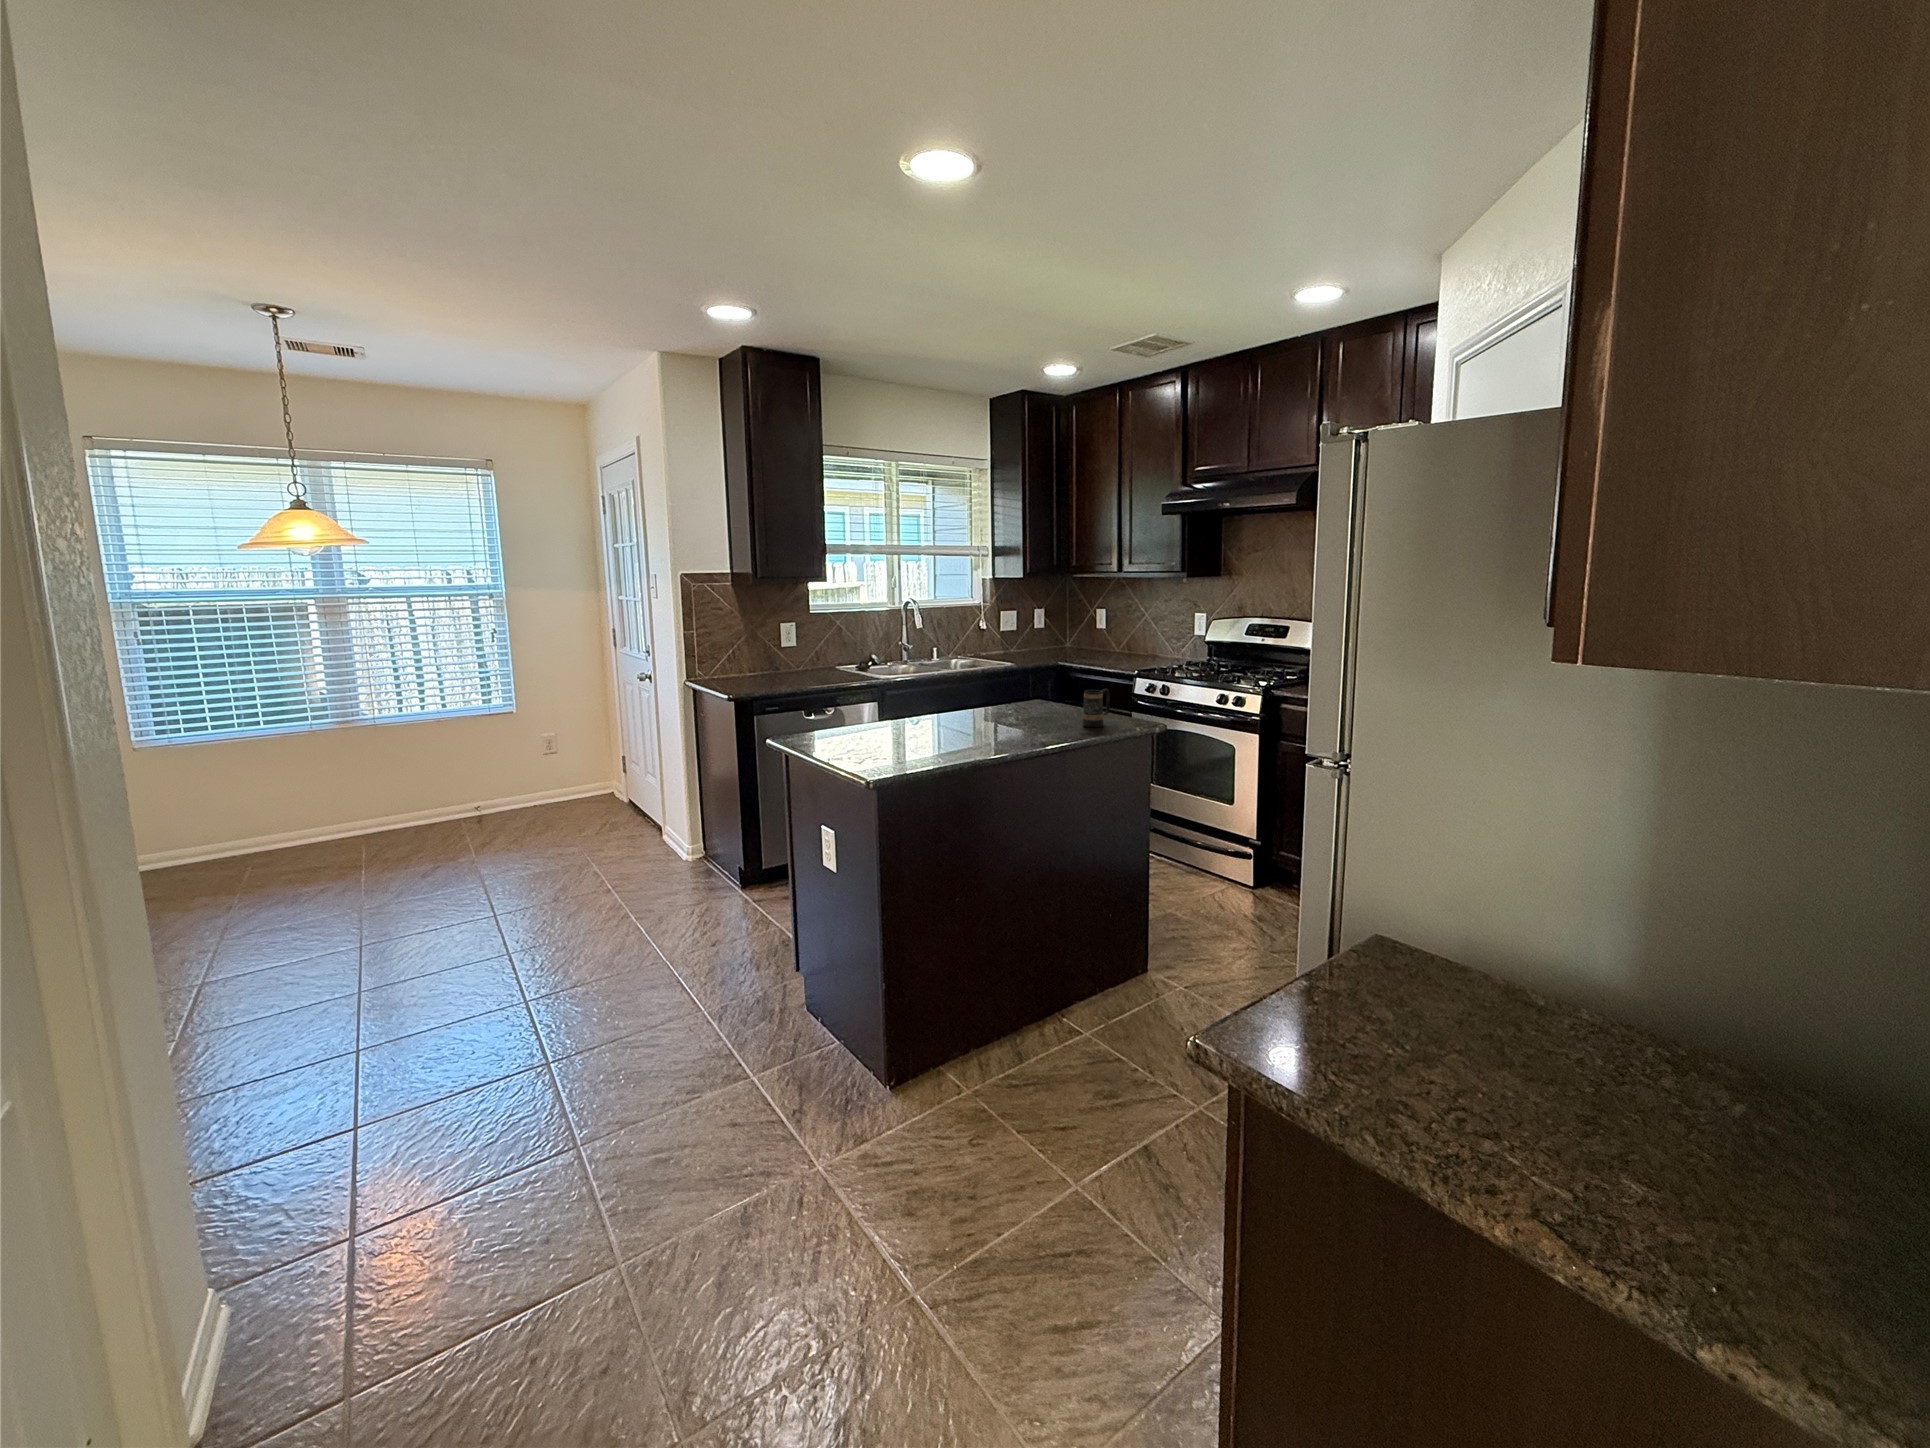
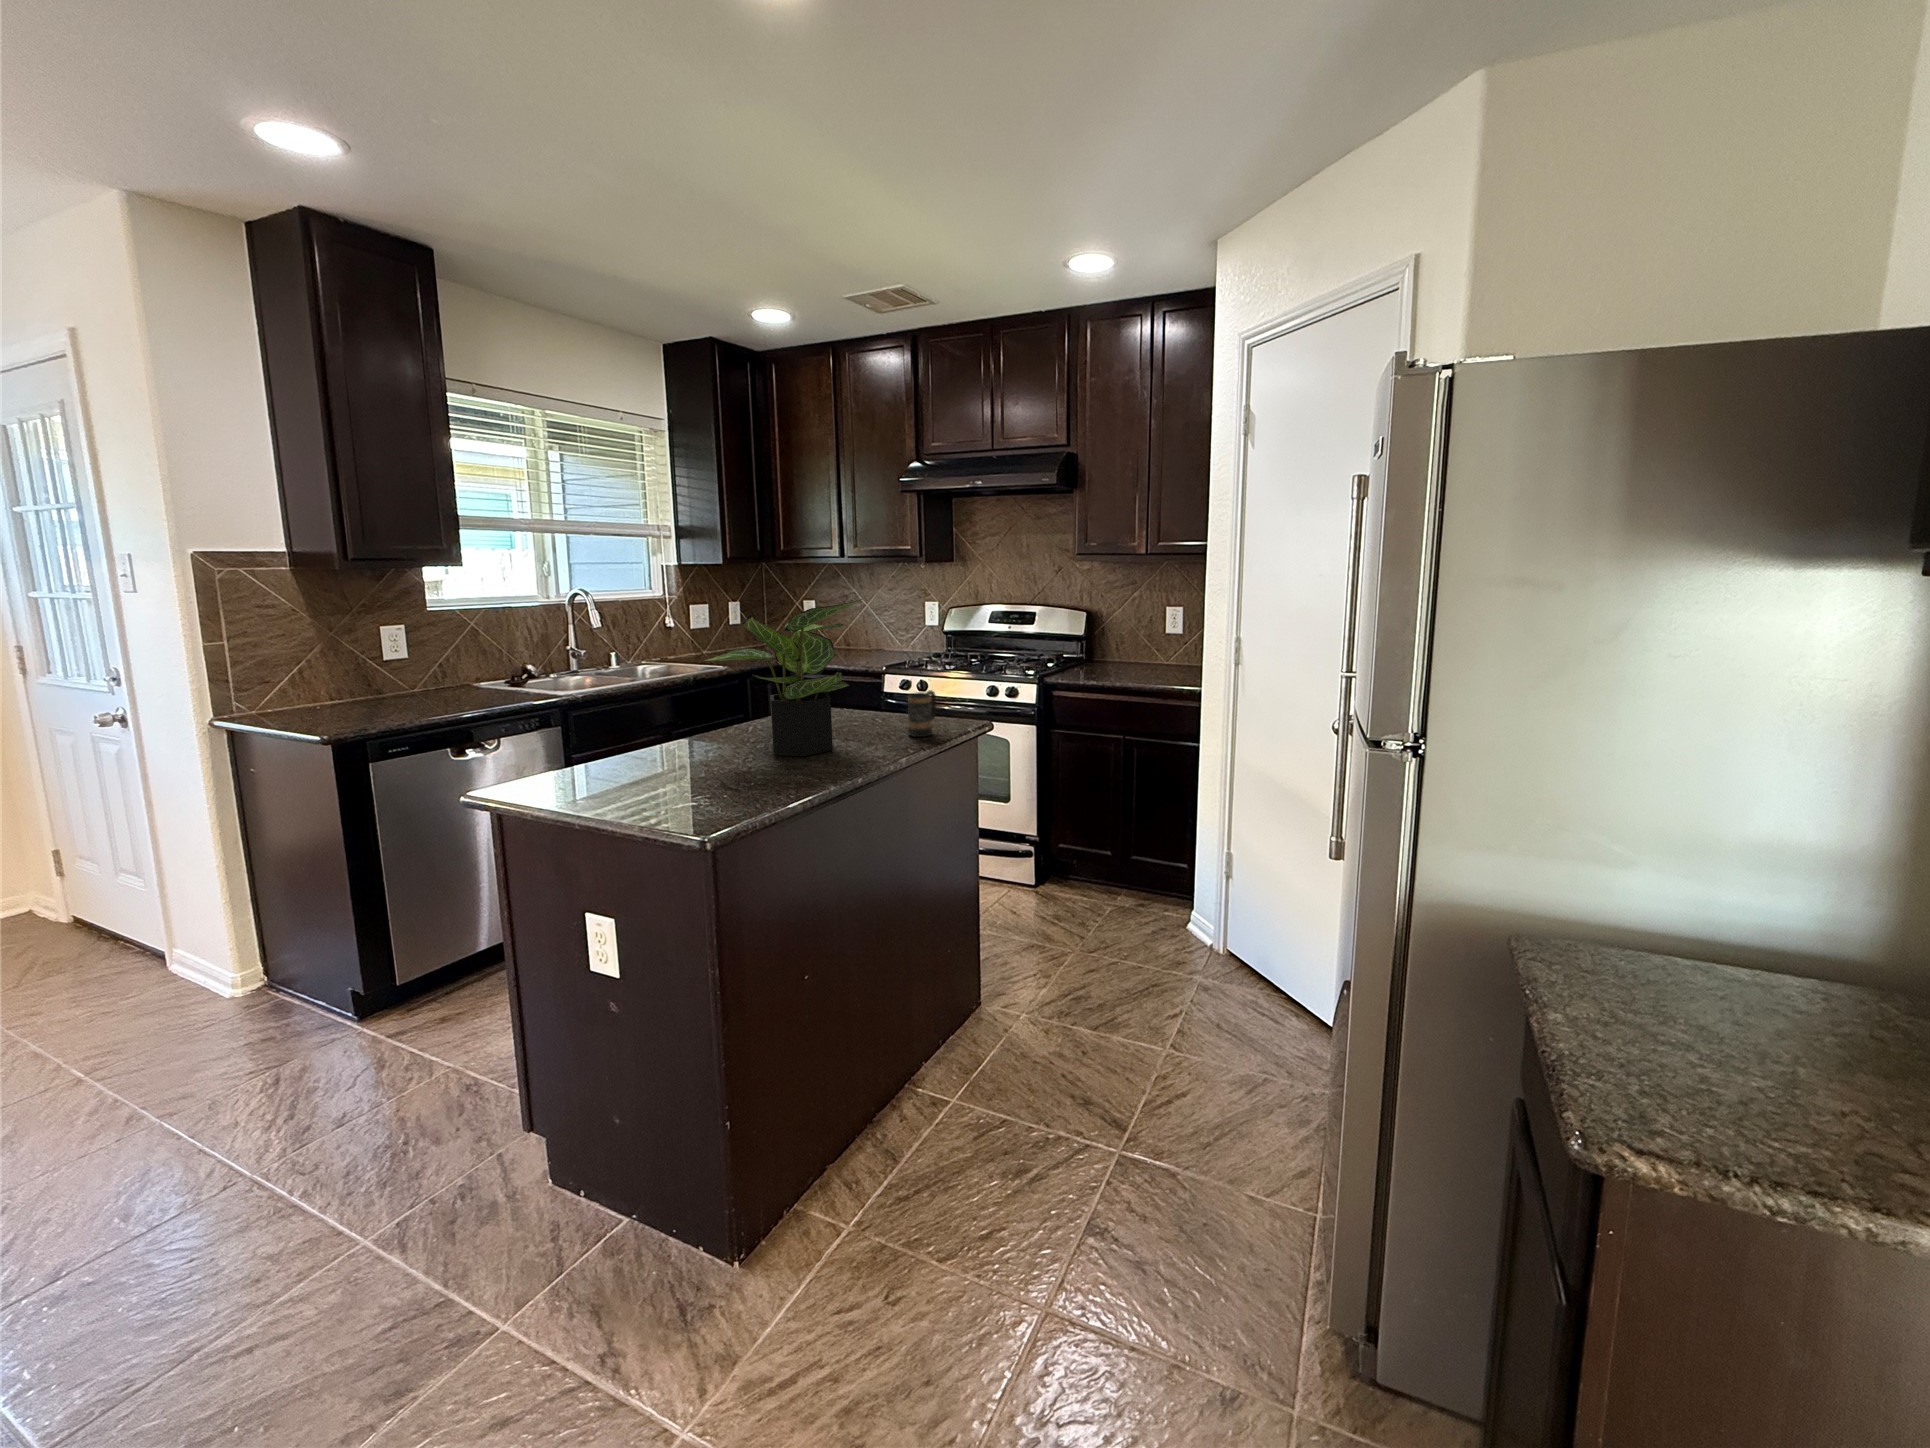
potted plant: none [927,610,1034,732] -> present [704,599,862,756]

